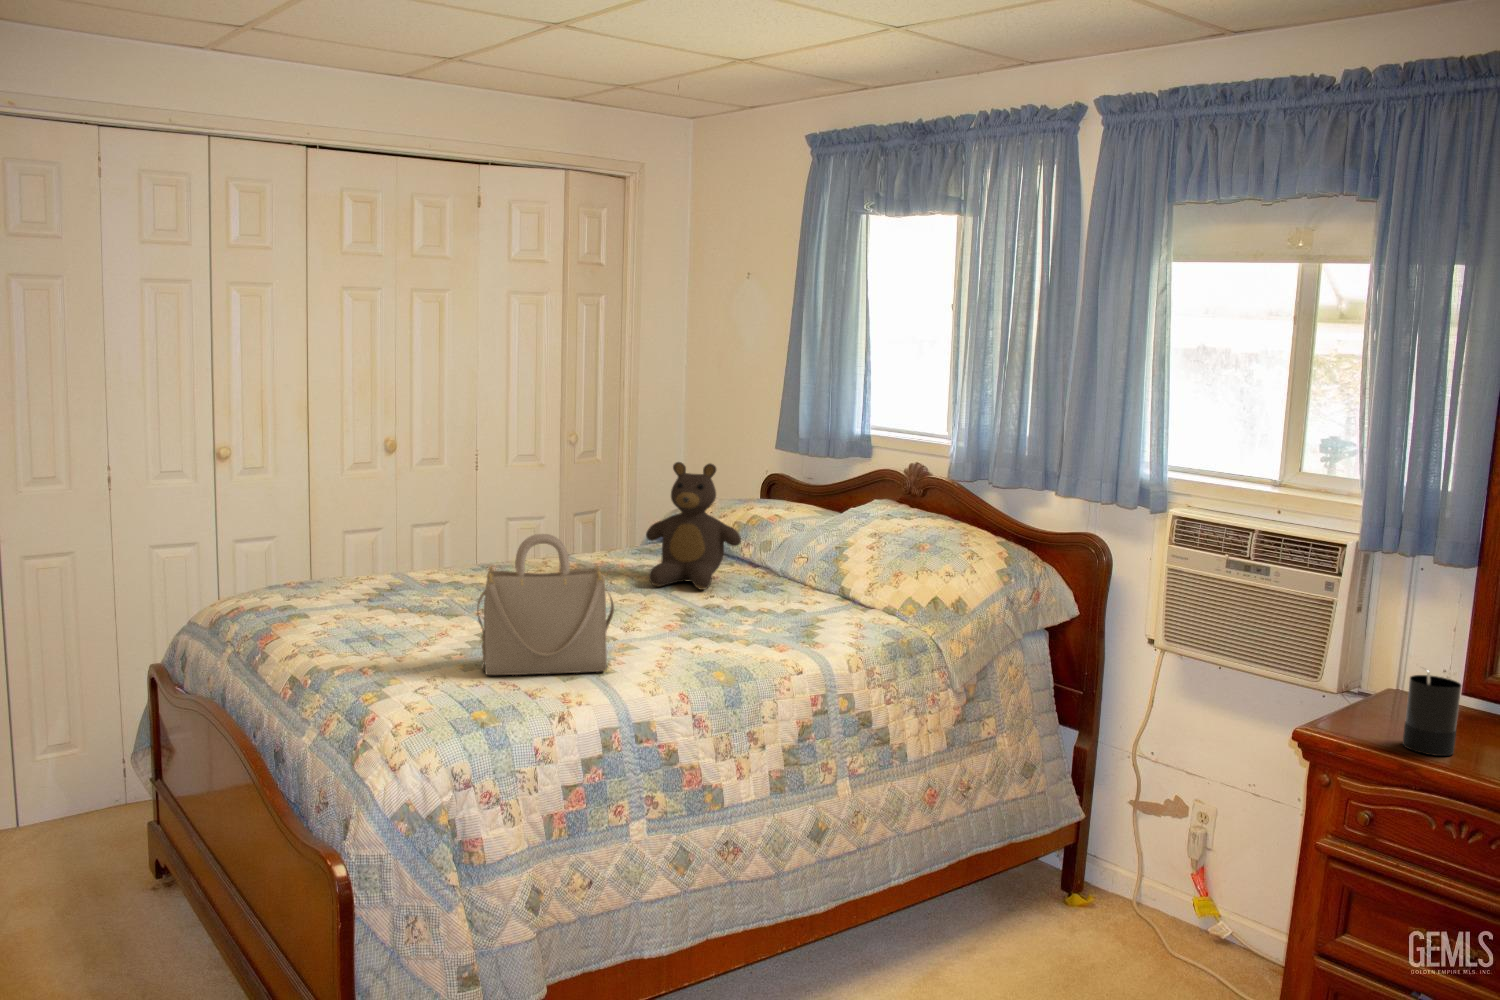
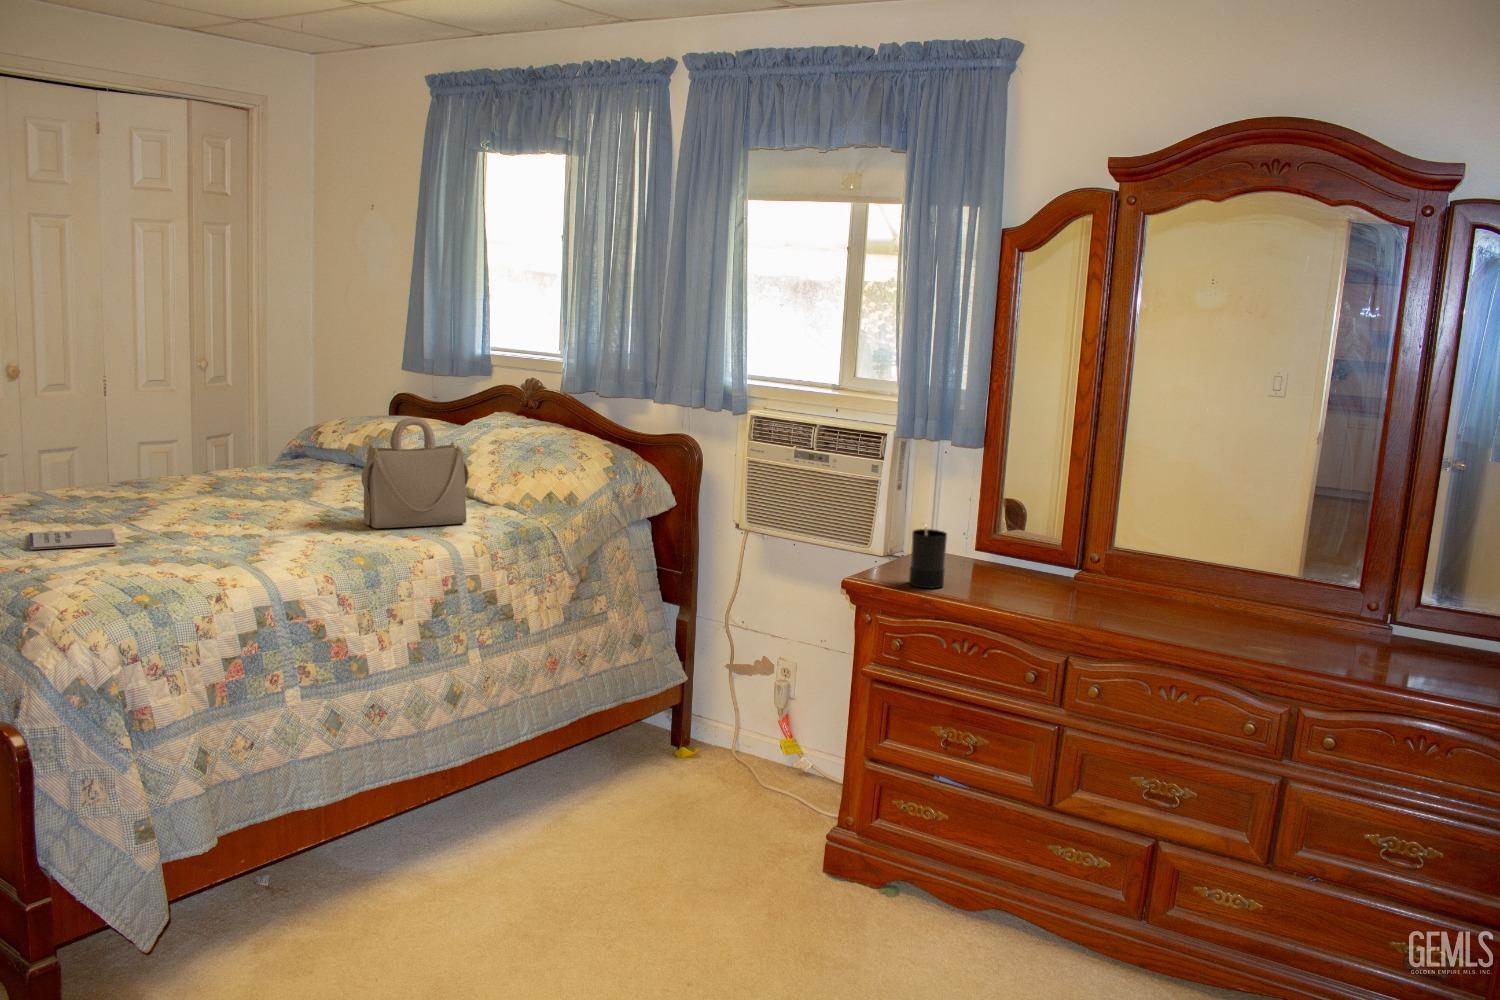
teddy bear: present [646,462,741,590] -> none [272,376,368,497]
handbag: present [477,534,614,675] -> present [362,417,469,528]
notebook: none [393,618,478,641] -> present [29,528,117,550]

